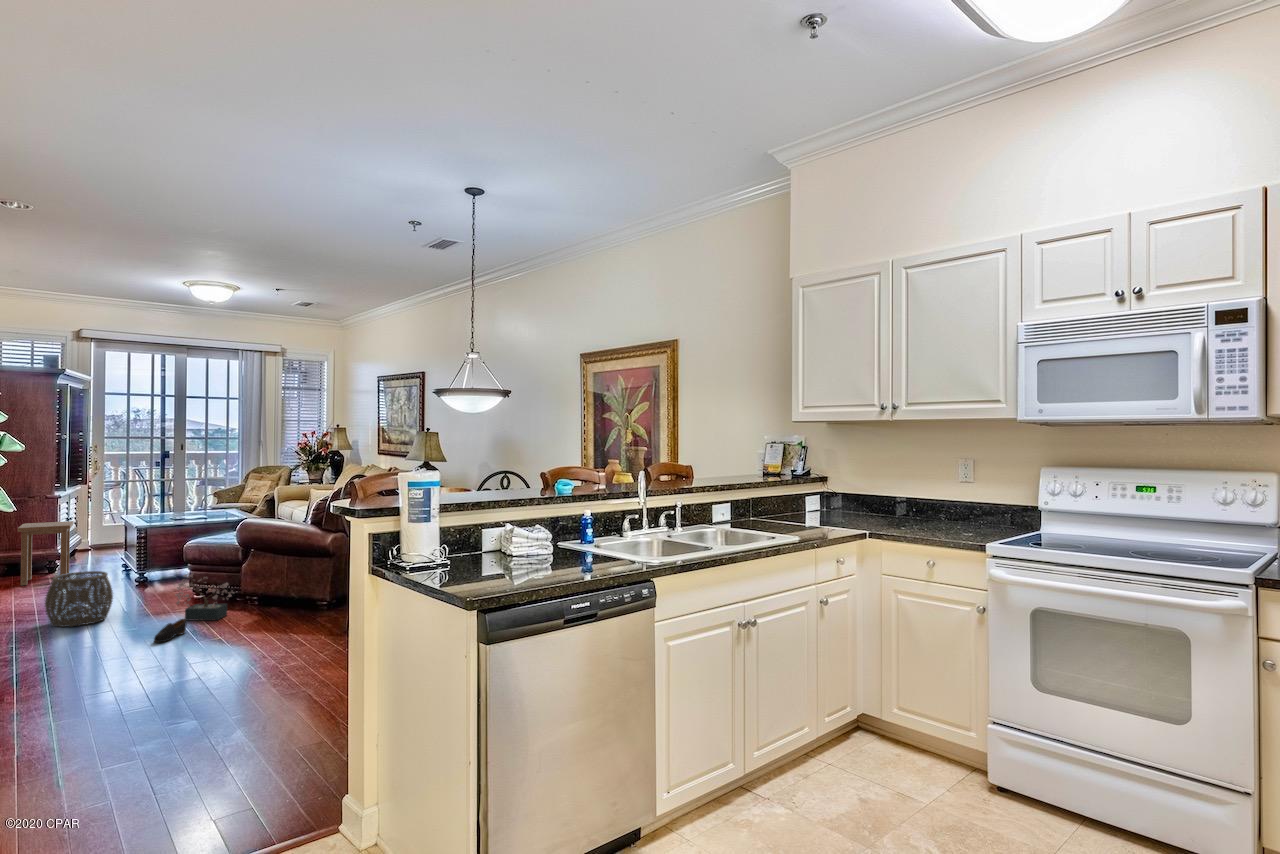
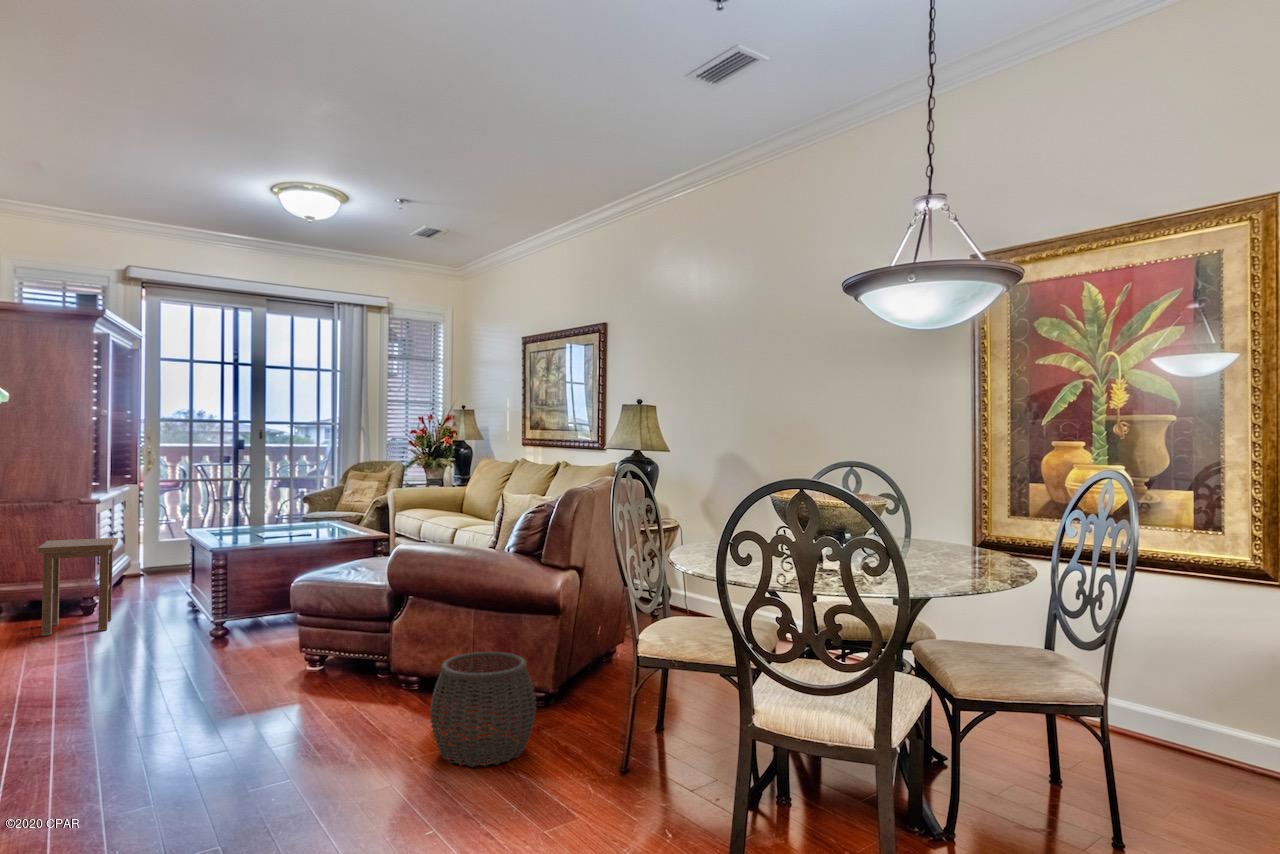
woven basket: present [45,571,113,627] -> present [430,652,536,767]
decorative plant: present [175,574,233,621] -> none [278,632,376,718]
shoe: present [154,619,186,642] -> none [255,721,307,772]

